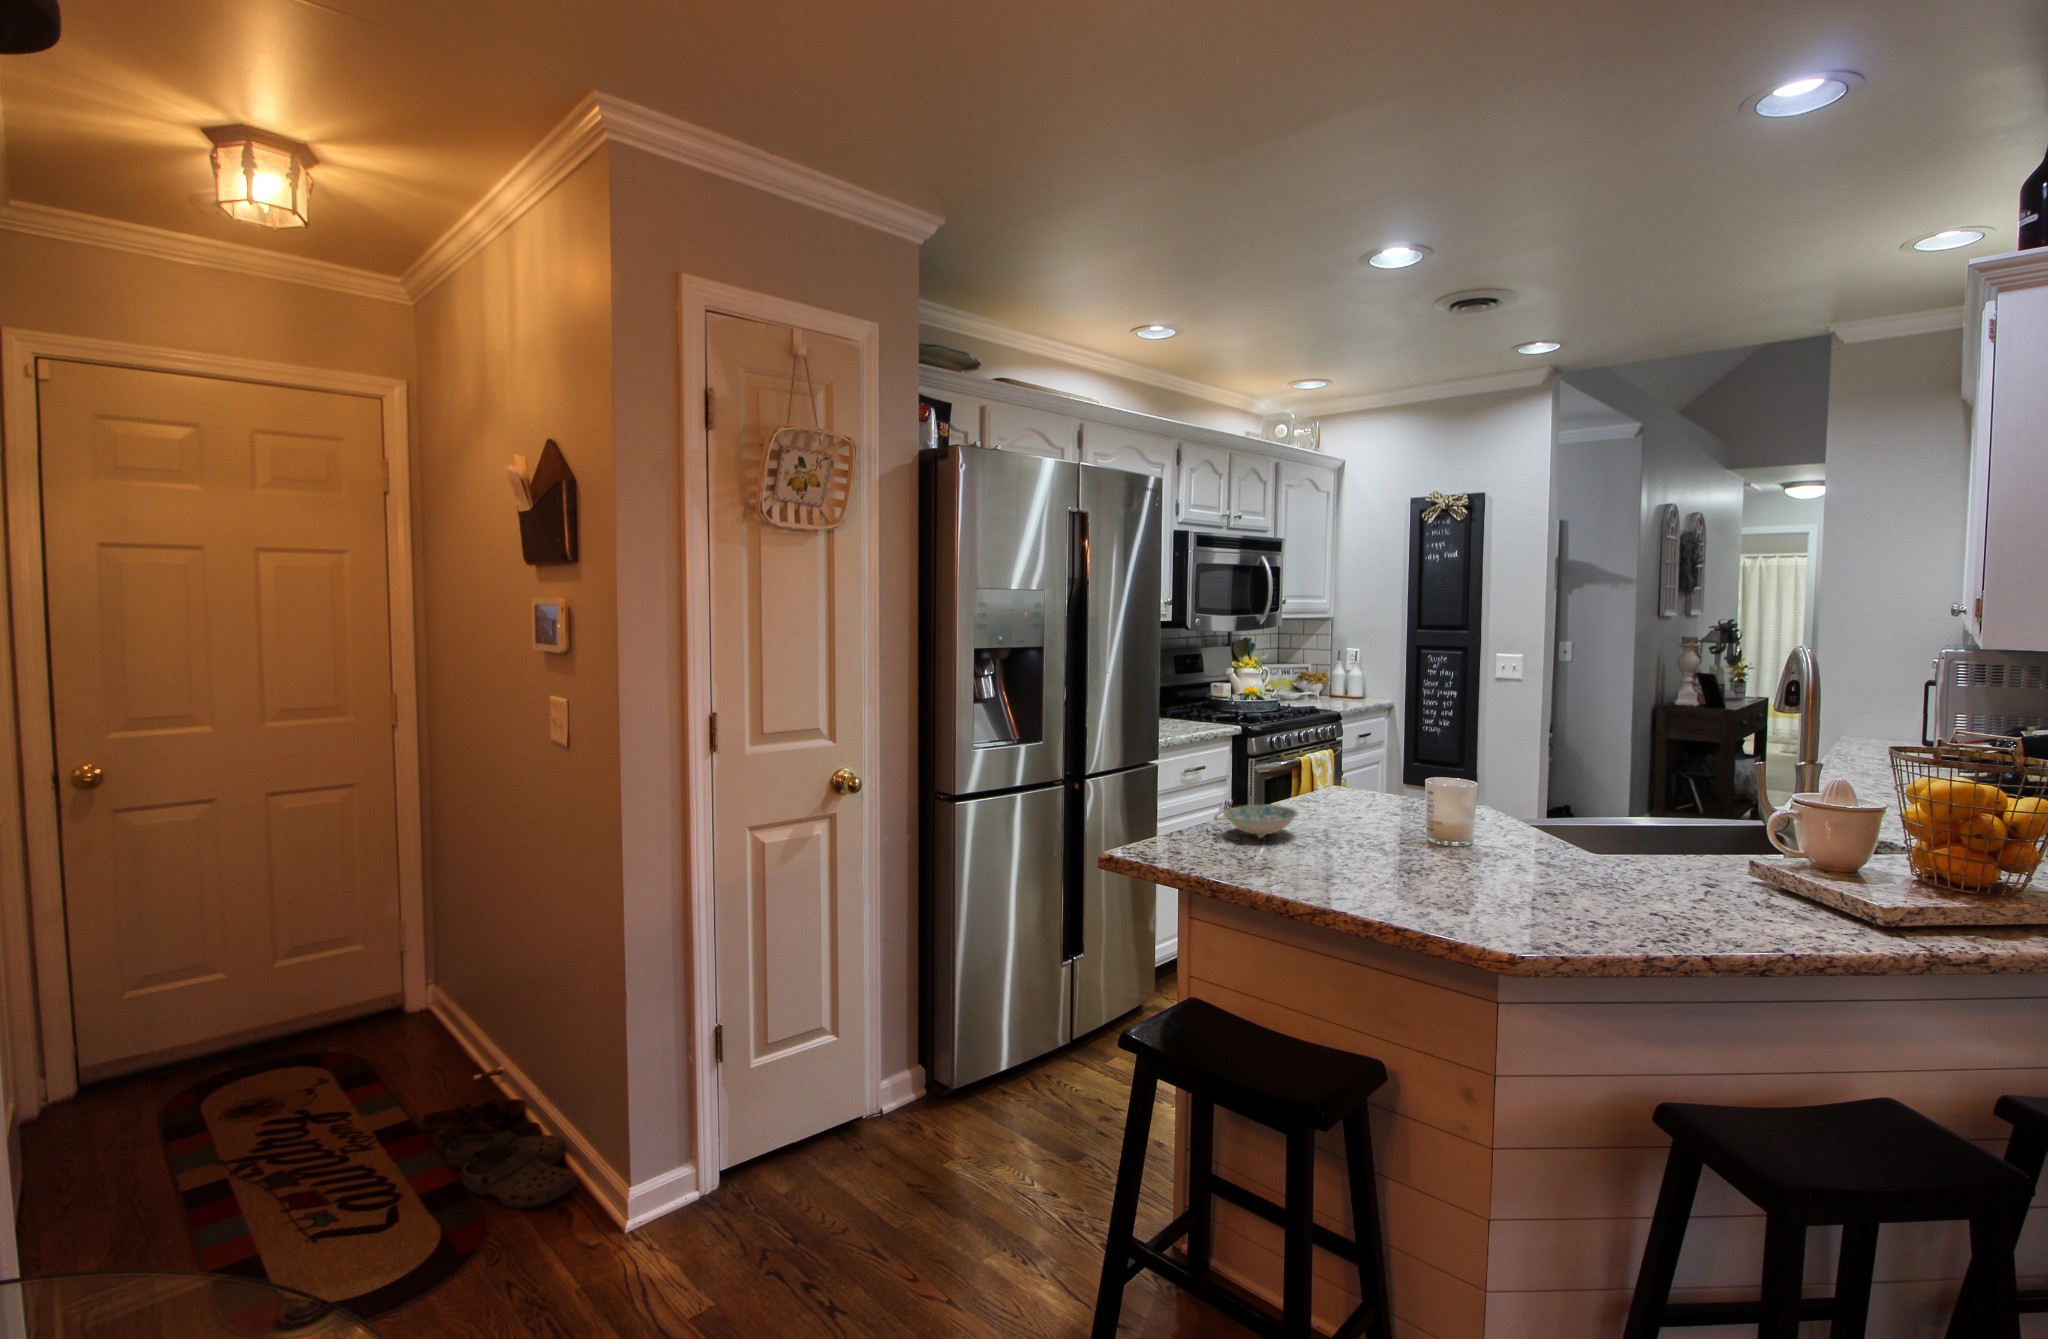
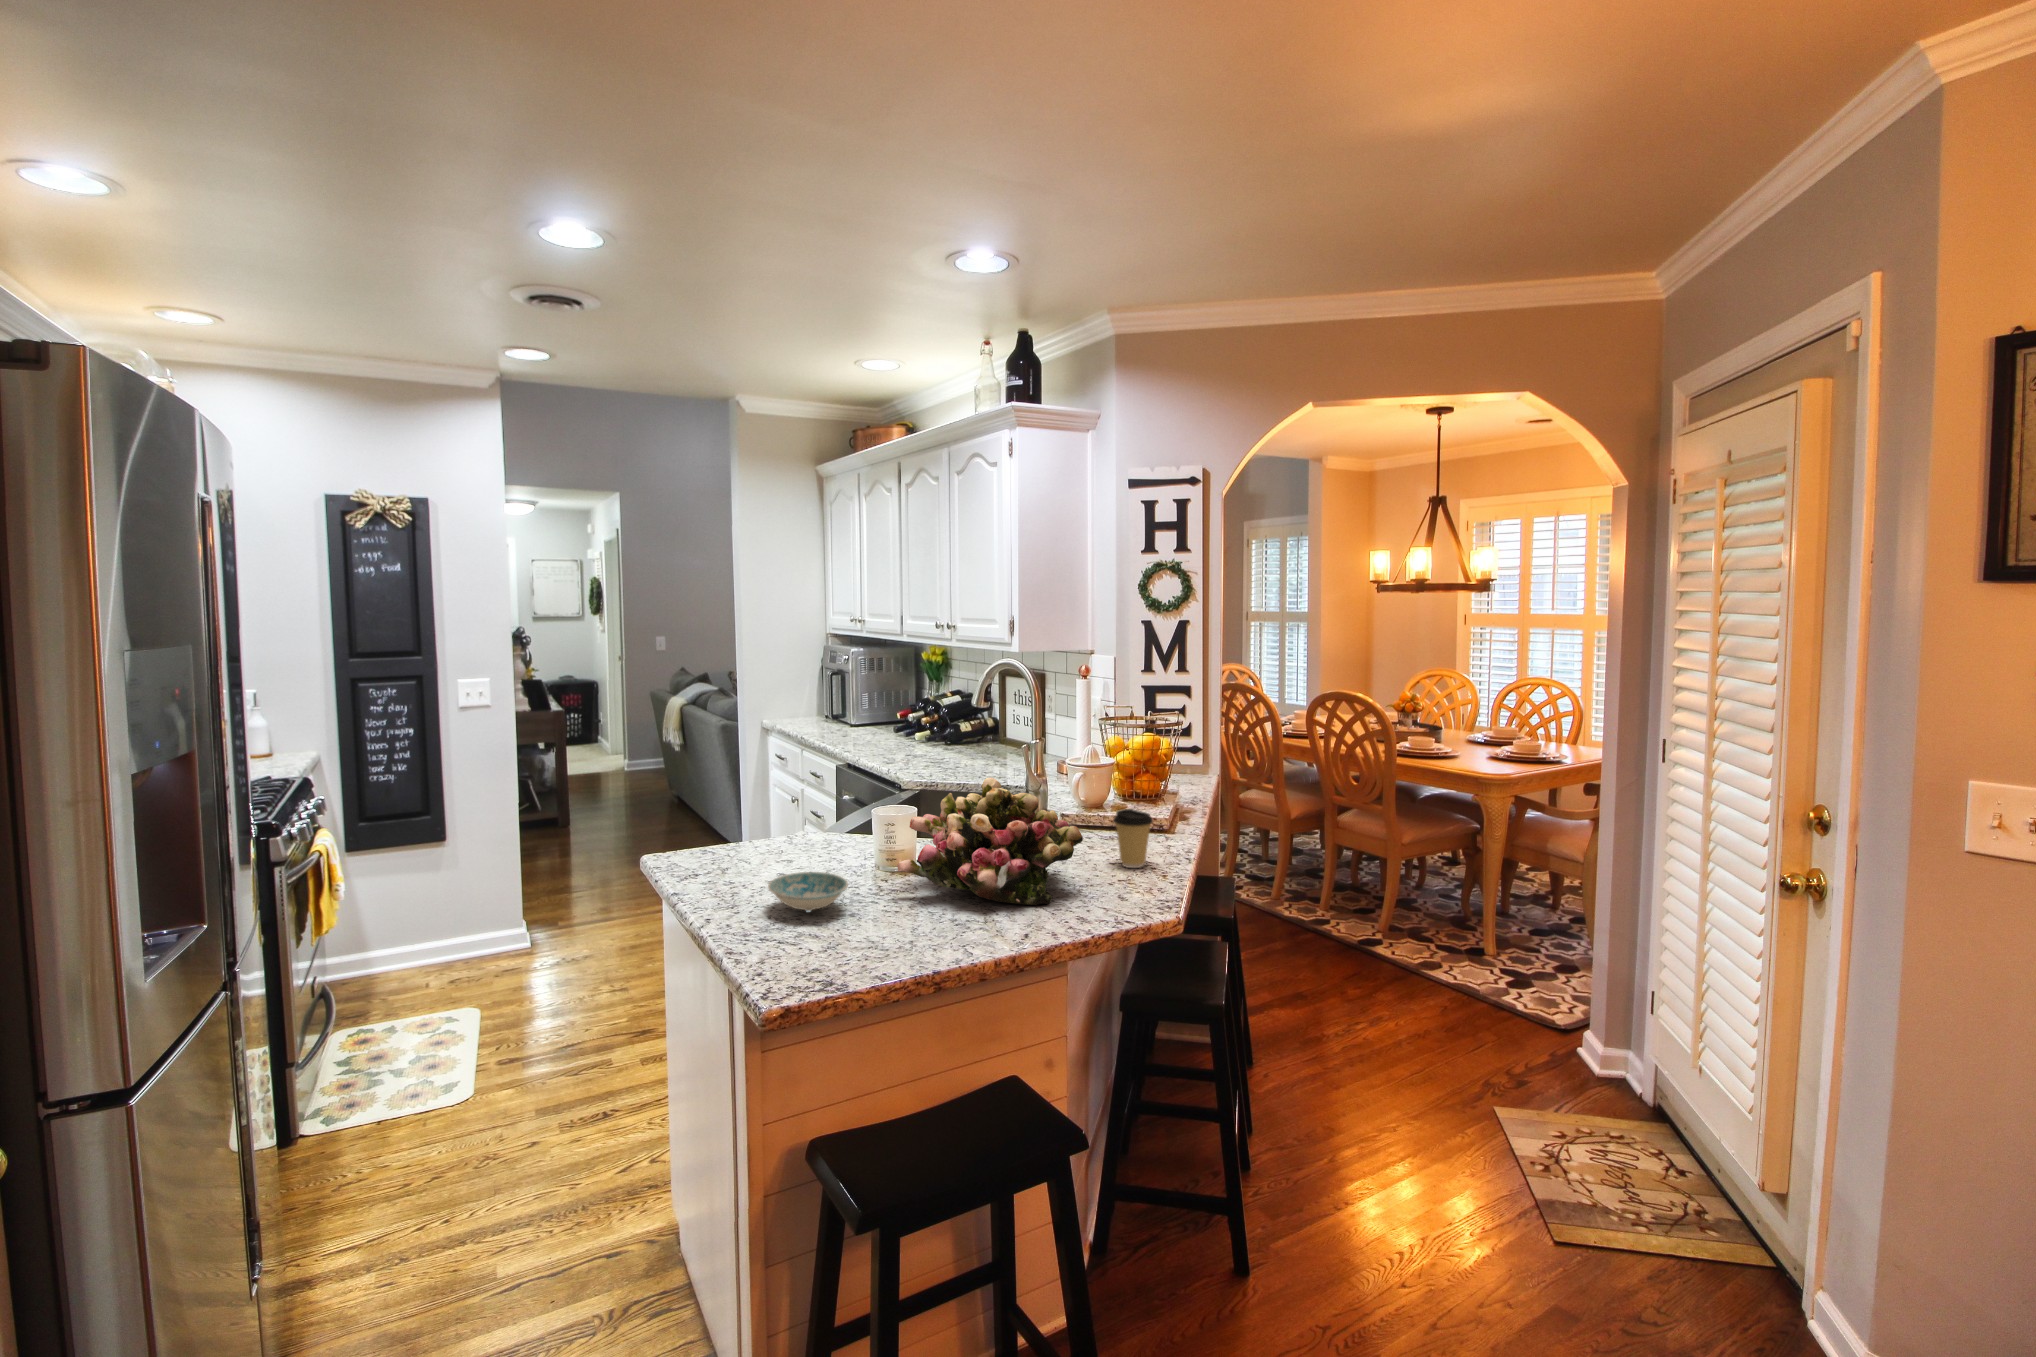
flower arrangement: none [1331,756,1543,900] -> present [897,778,1083,905]
coffee cup: none [1628,843,1699,932] -> present [1113,809,1153,868]

